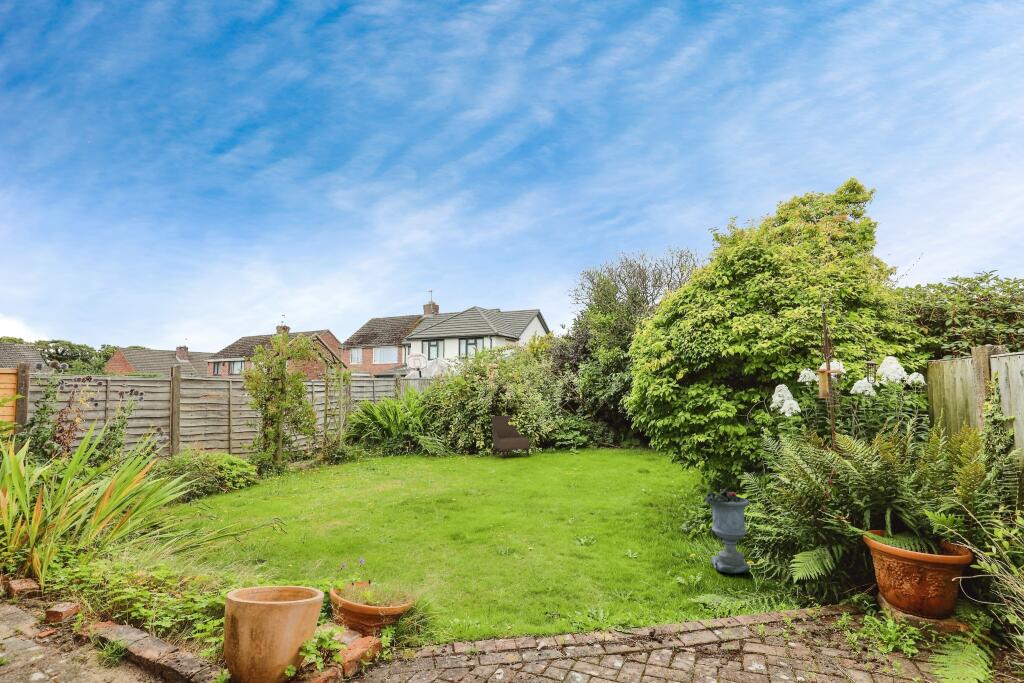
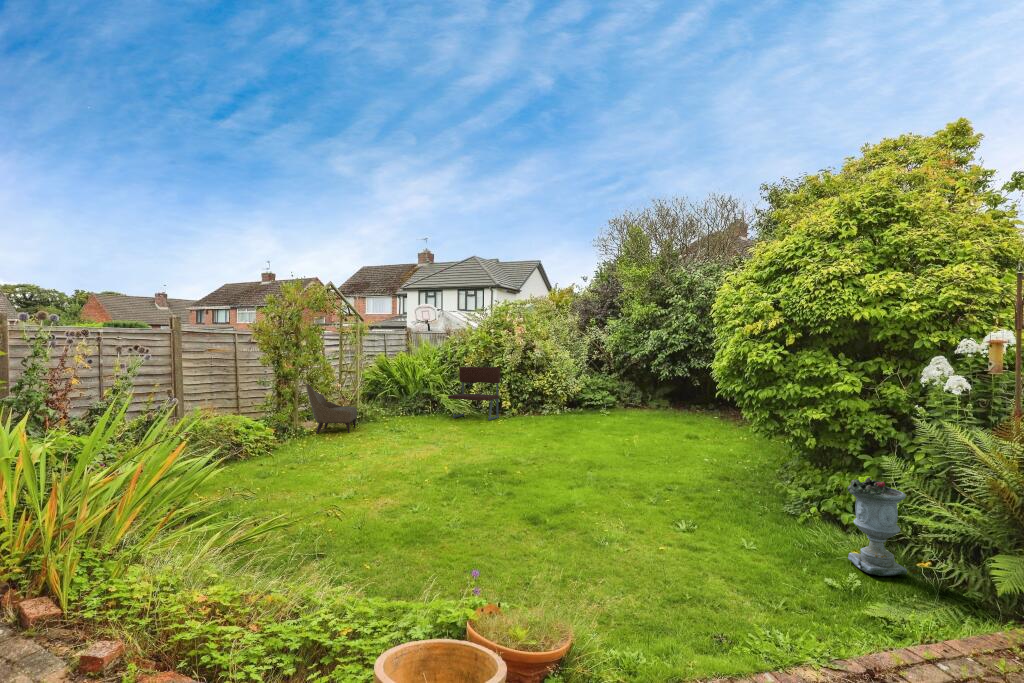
bench: none [426,409,475,460] -> present [448,367,500,420]
chair: present [492,416,530,459] -> present [306,382,357,434]

